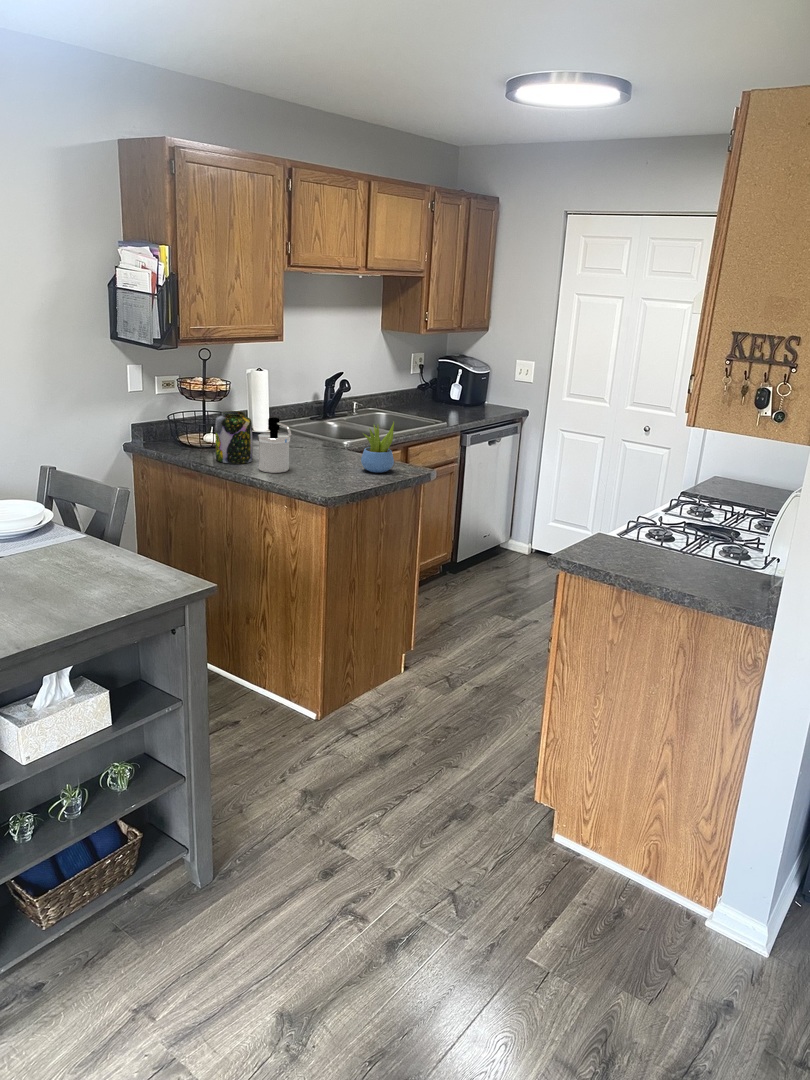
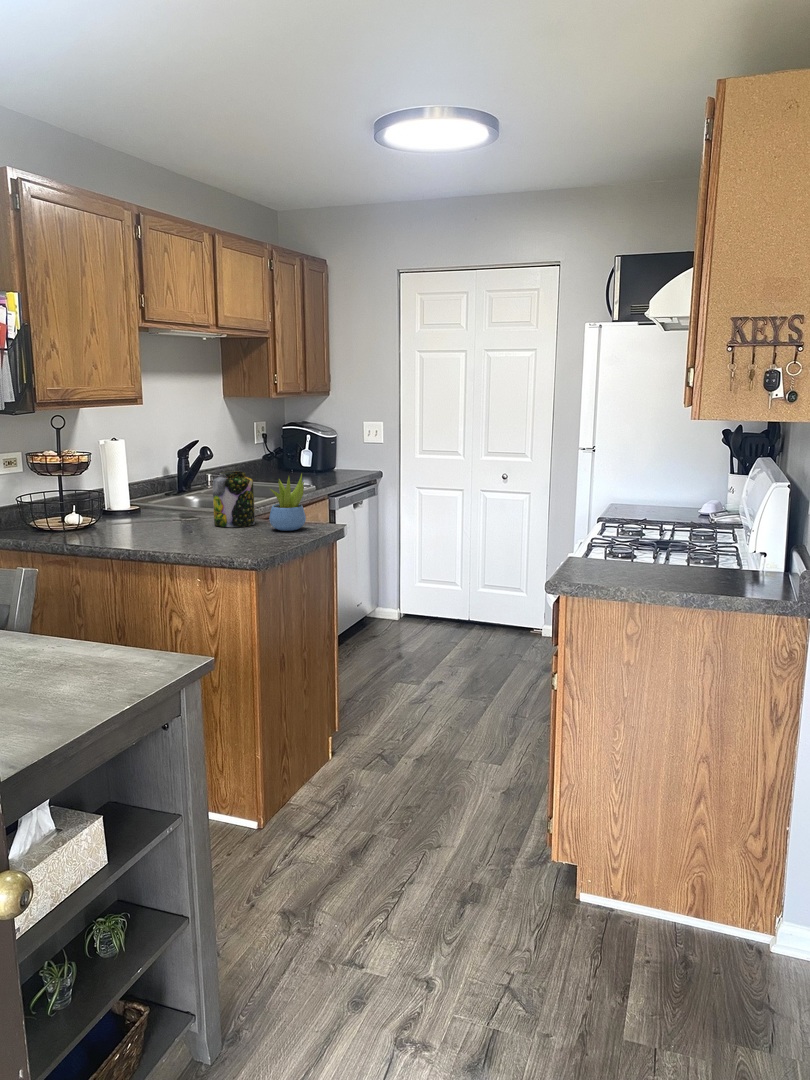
jar: present [215,411,252,464] -> present [213,472,255,527]
soap dispenser: present [258,417,292,473] -> none [150,479,196,542]

